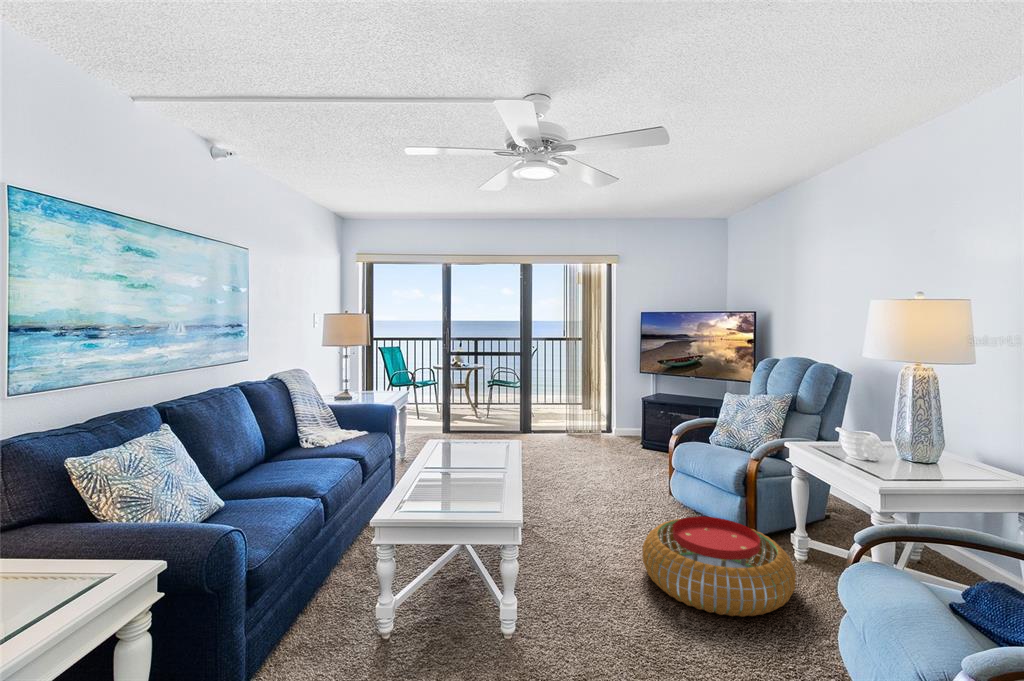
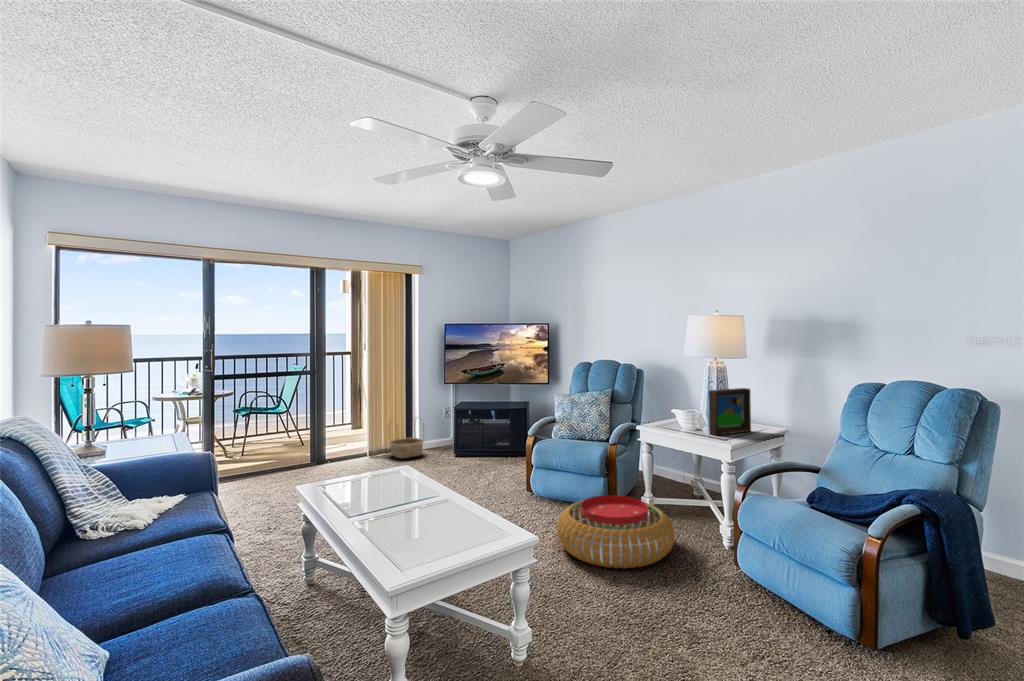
basket: none [580,403,613,441] -> present [388,418,424,458]
picture frame: none [882,407,968,478] -> present [709,388,751,435]

